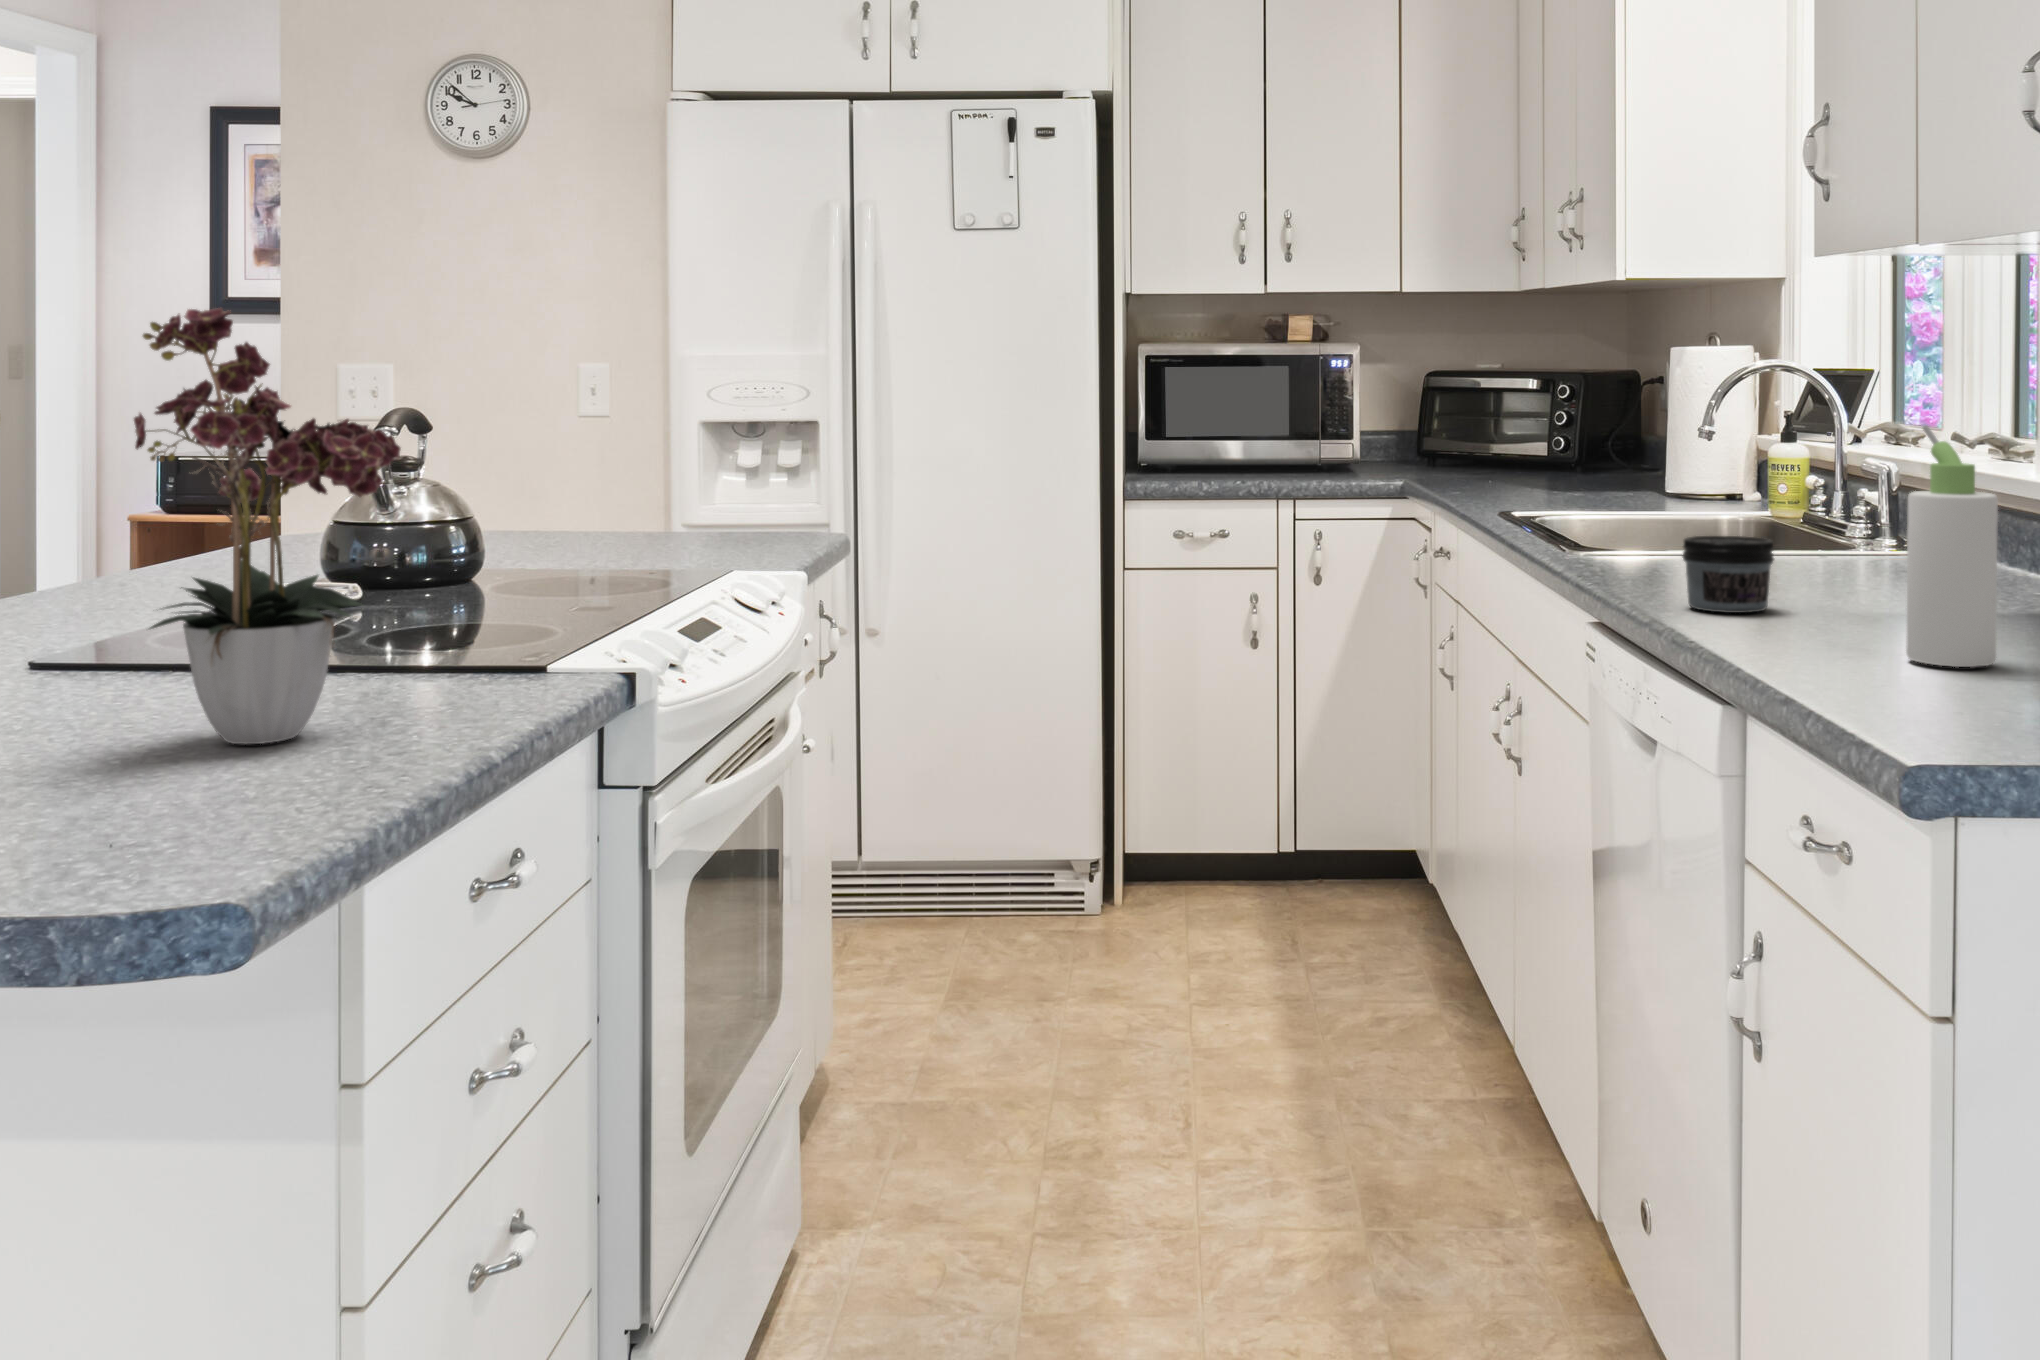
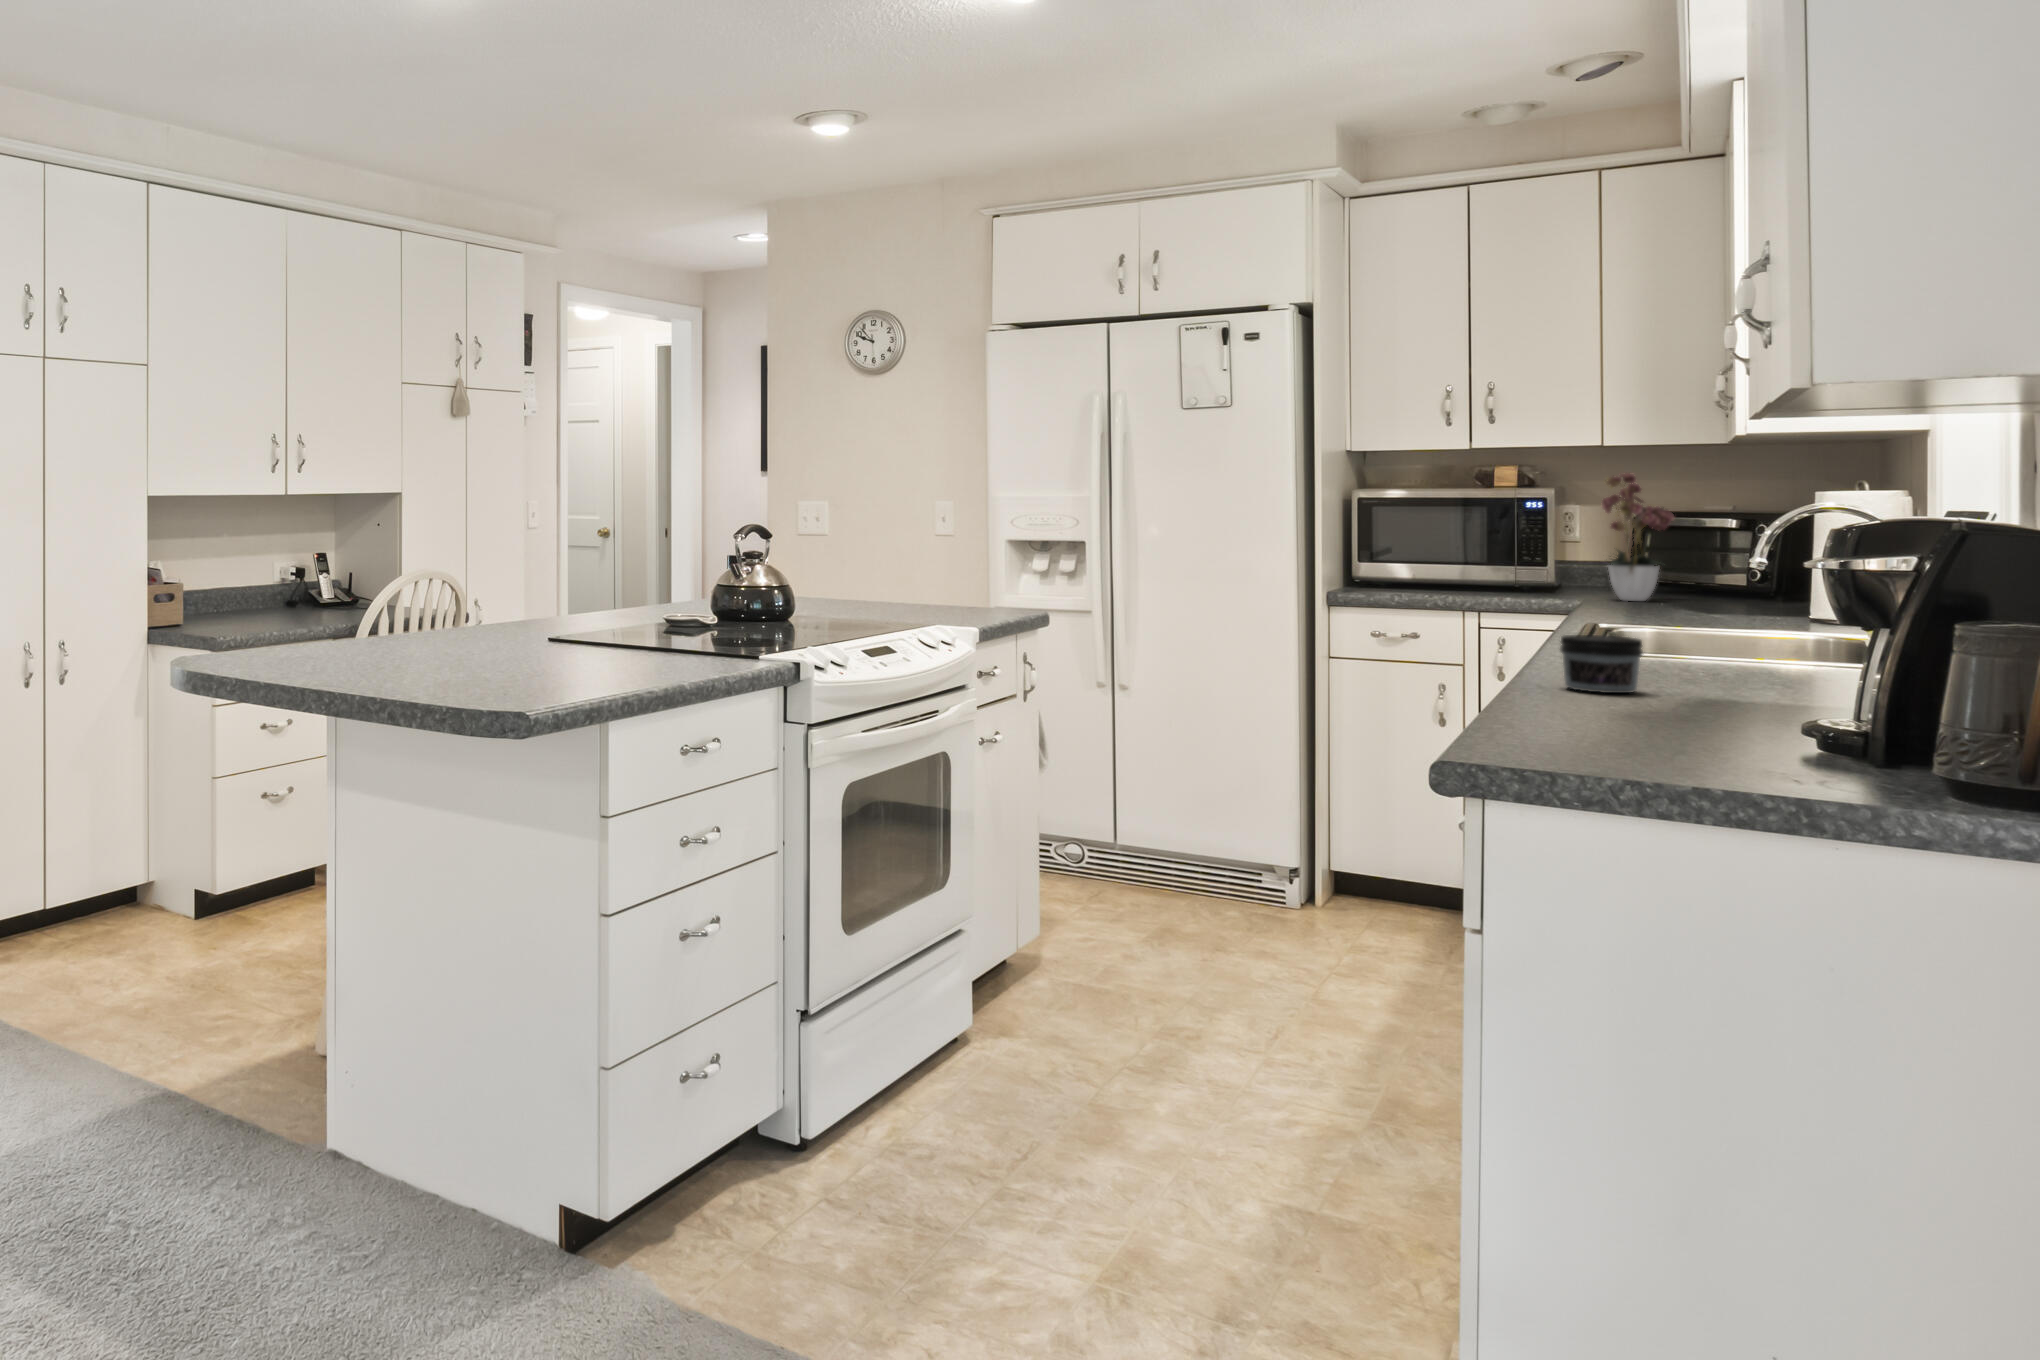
flower arrangement: present [134,308,401,744] -> present [1602,473,1674,601]
bottle: present [1906,425,1998,667] -> none [1649,552,1731,732]

